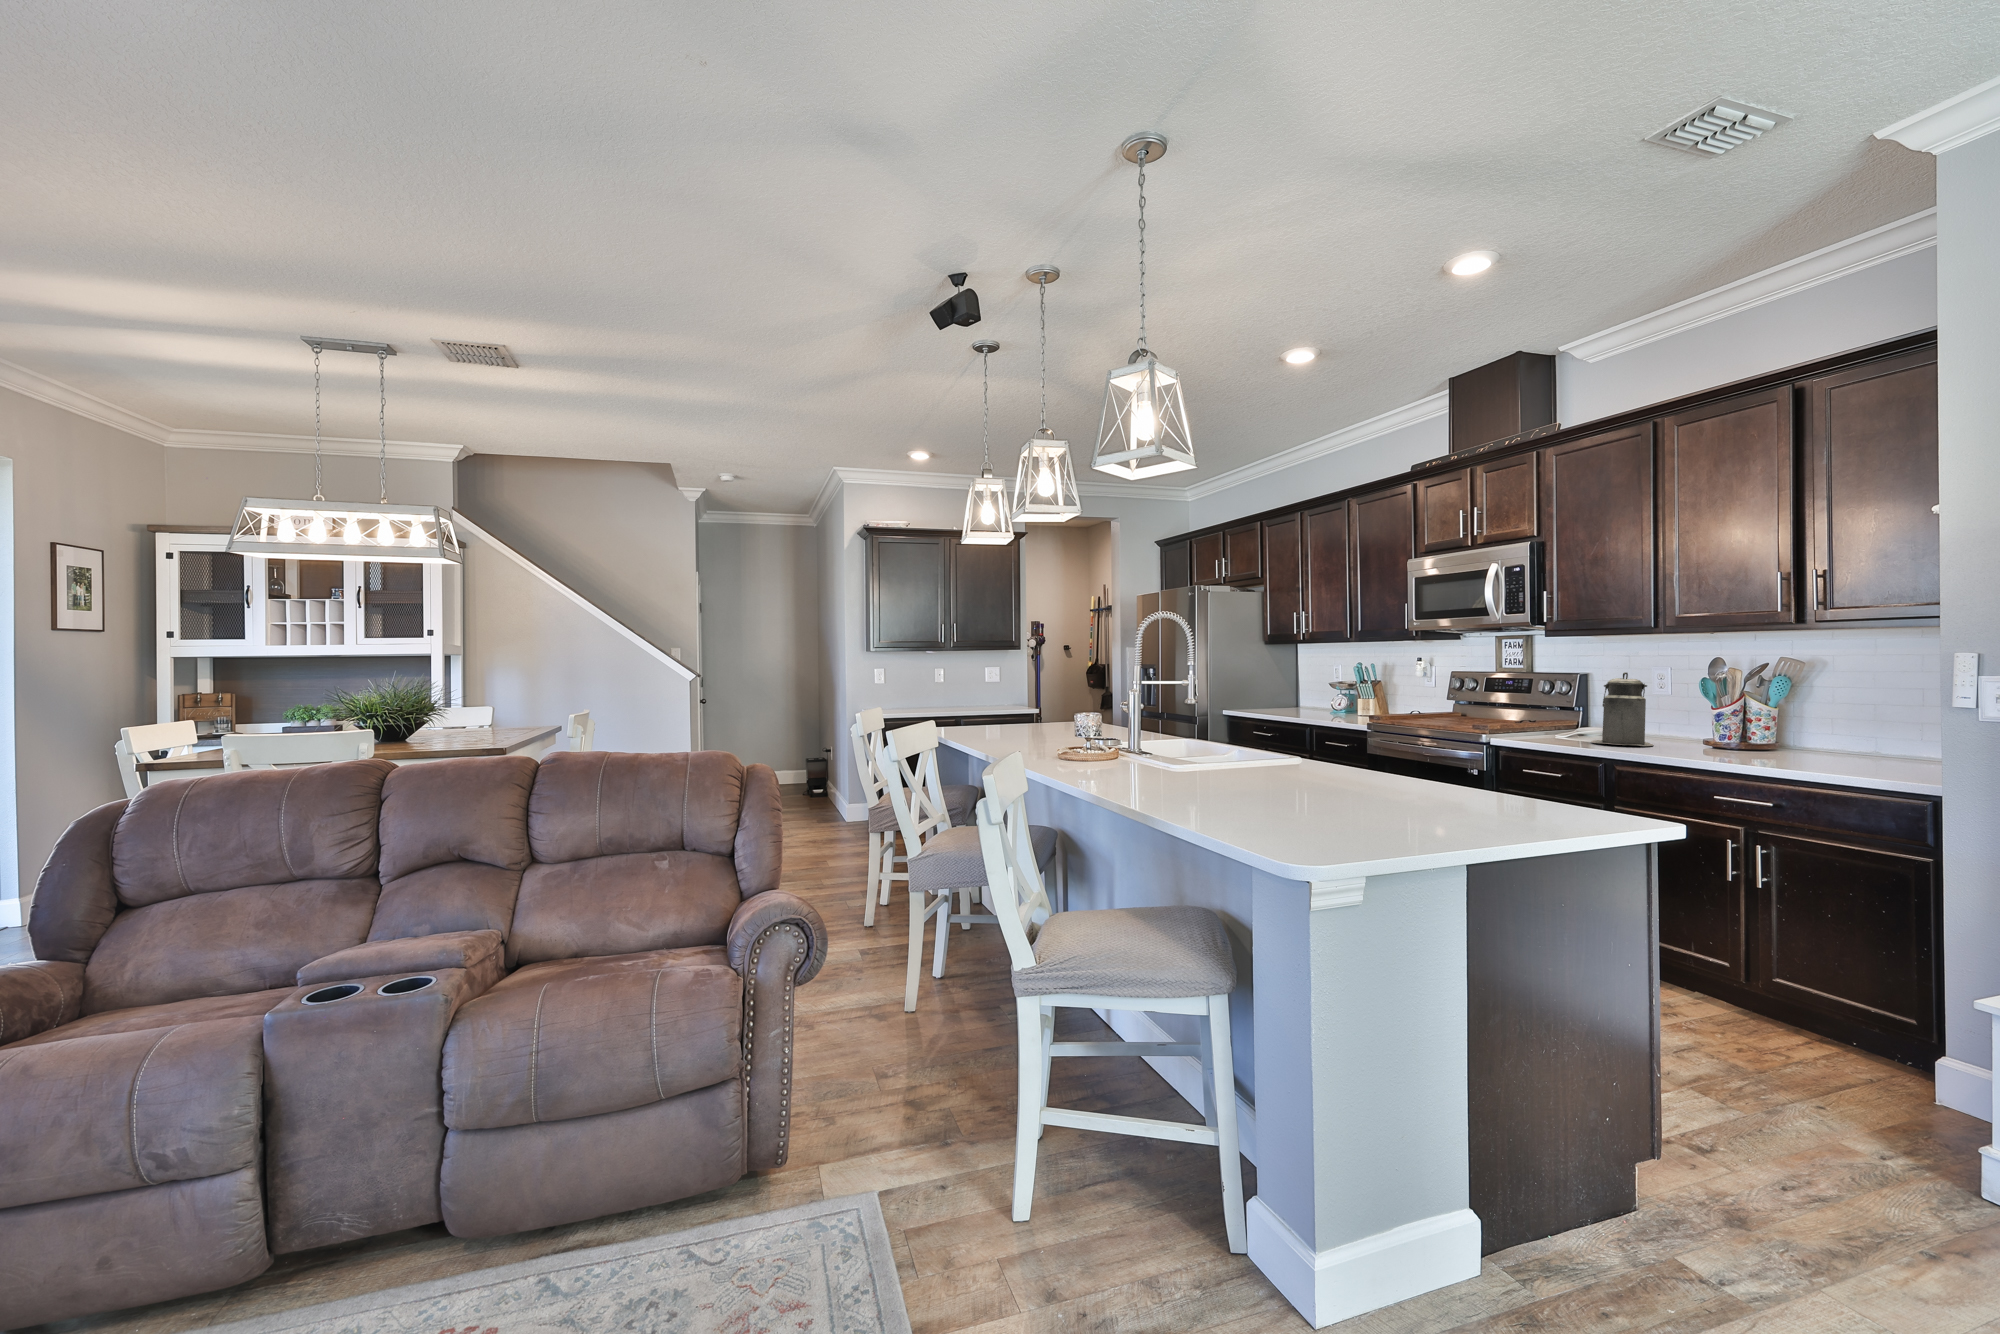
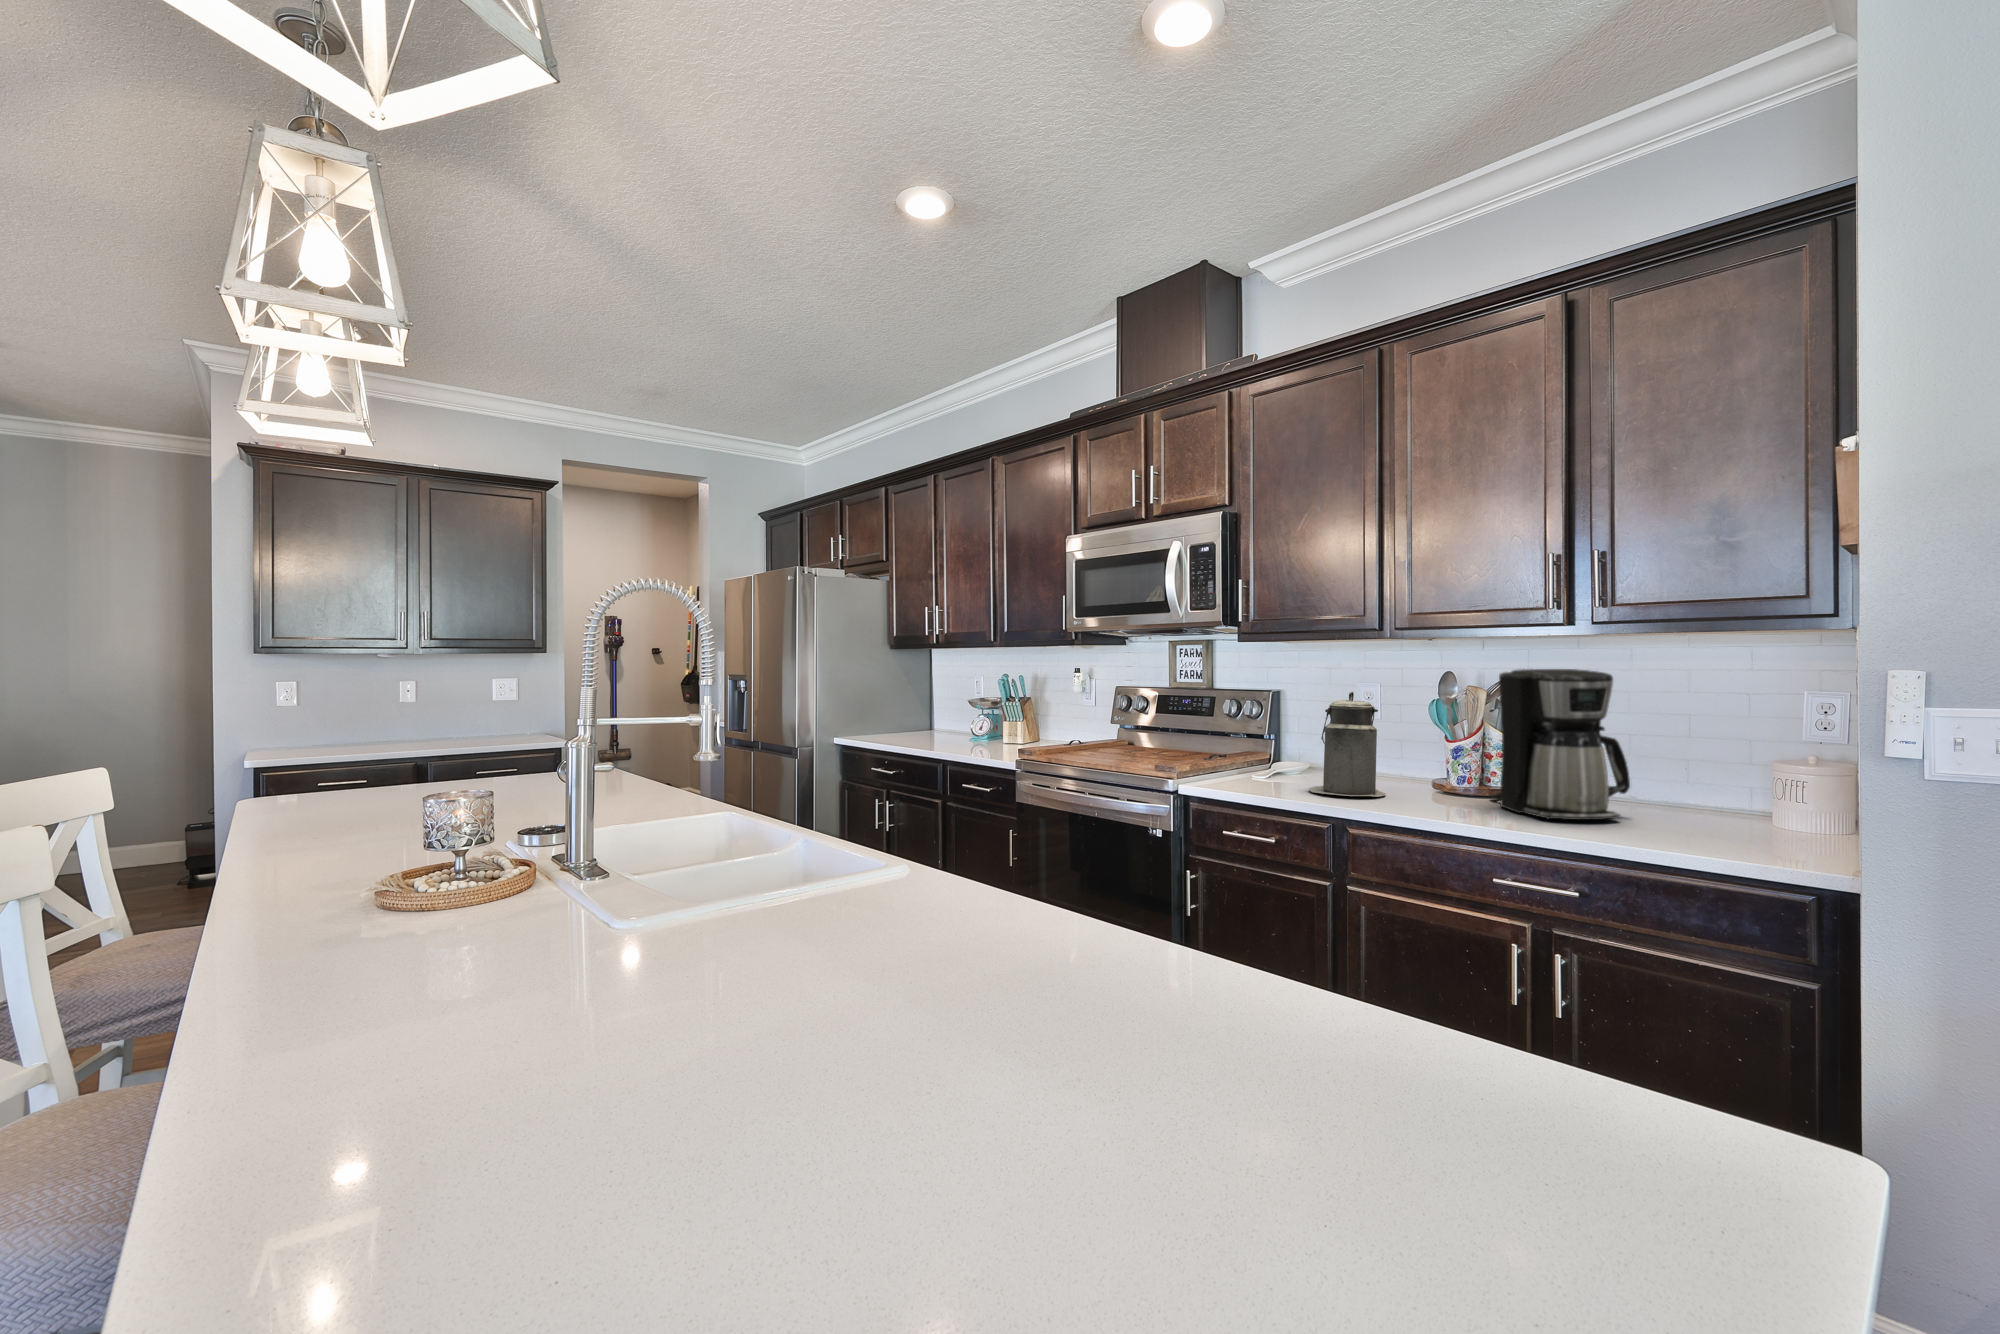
coffee maker: none [1740,655,1846,761] -> present [1491,669,1630,820]

